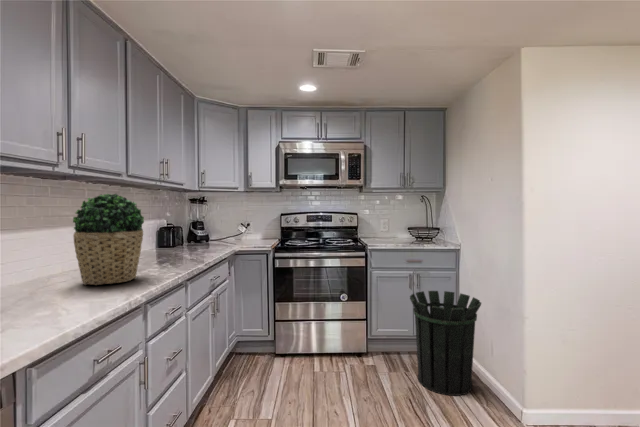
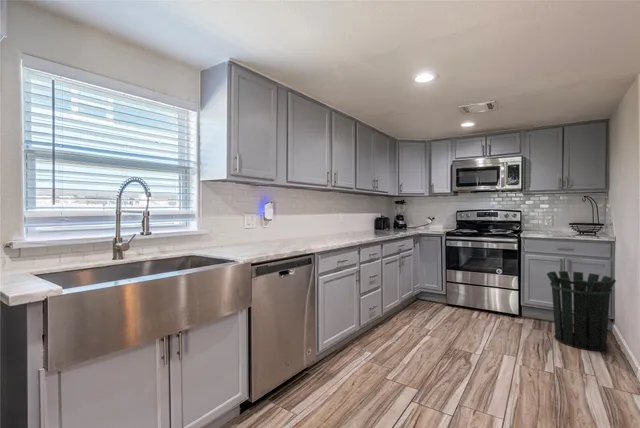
potted plant: present [73,194,144,285] -> none [342,199,368,238]

